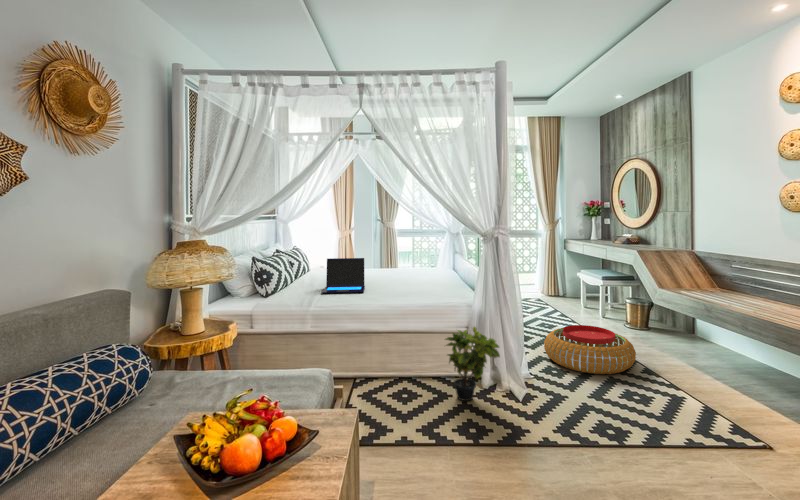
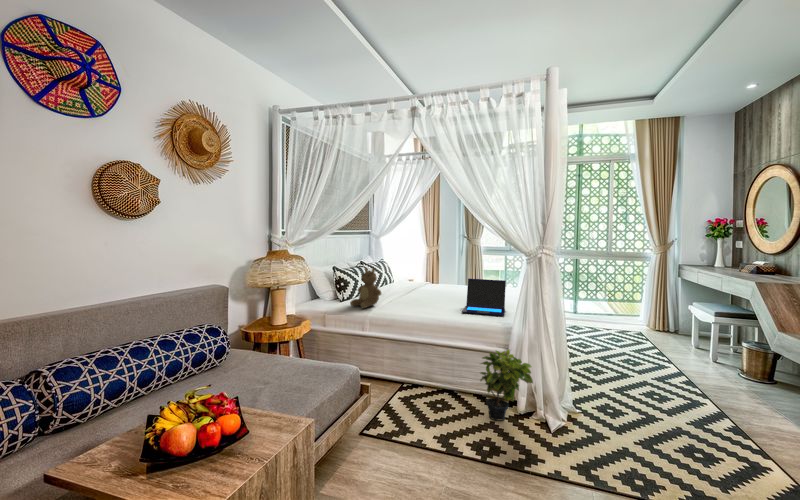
teddy bear: none [281,254,318,302] -> present [350,268,381,308]
laptop: present [322,258,365,293] -> present [462,279,506,316]
pouf: present [544,325,636,374] -> none [608,364,720,425]

